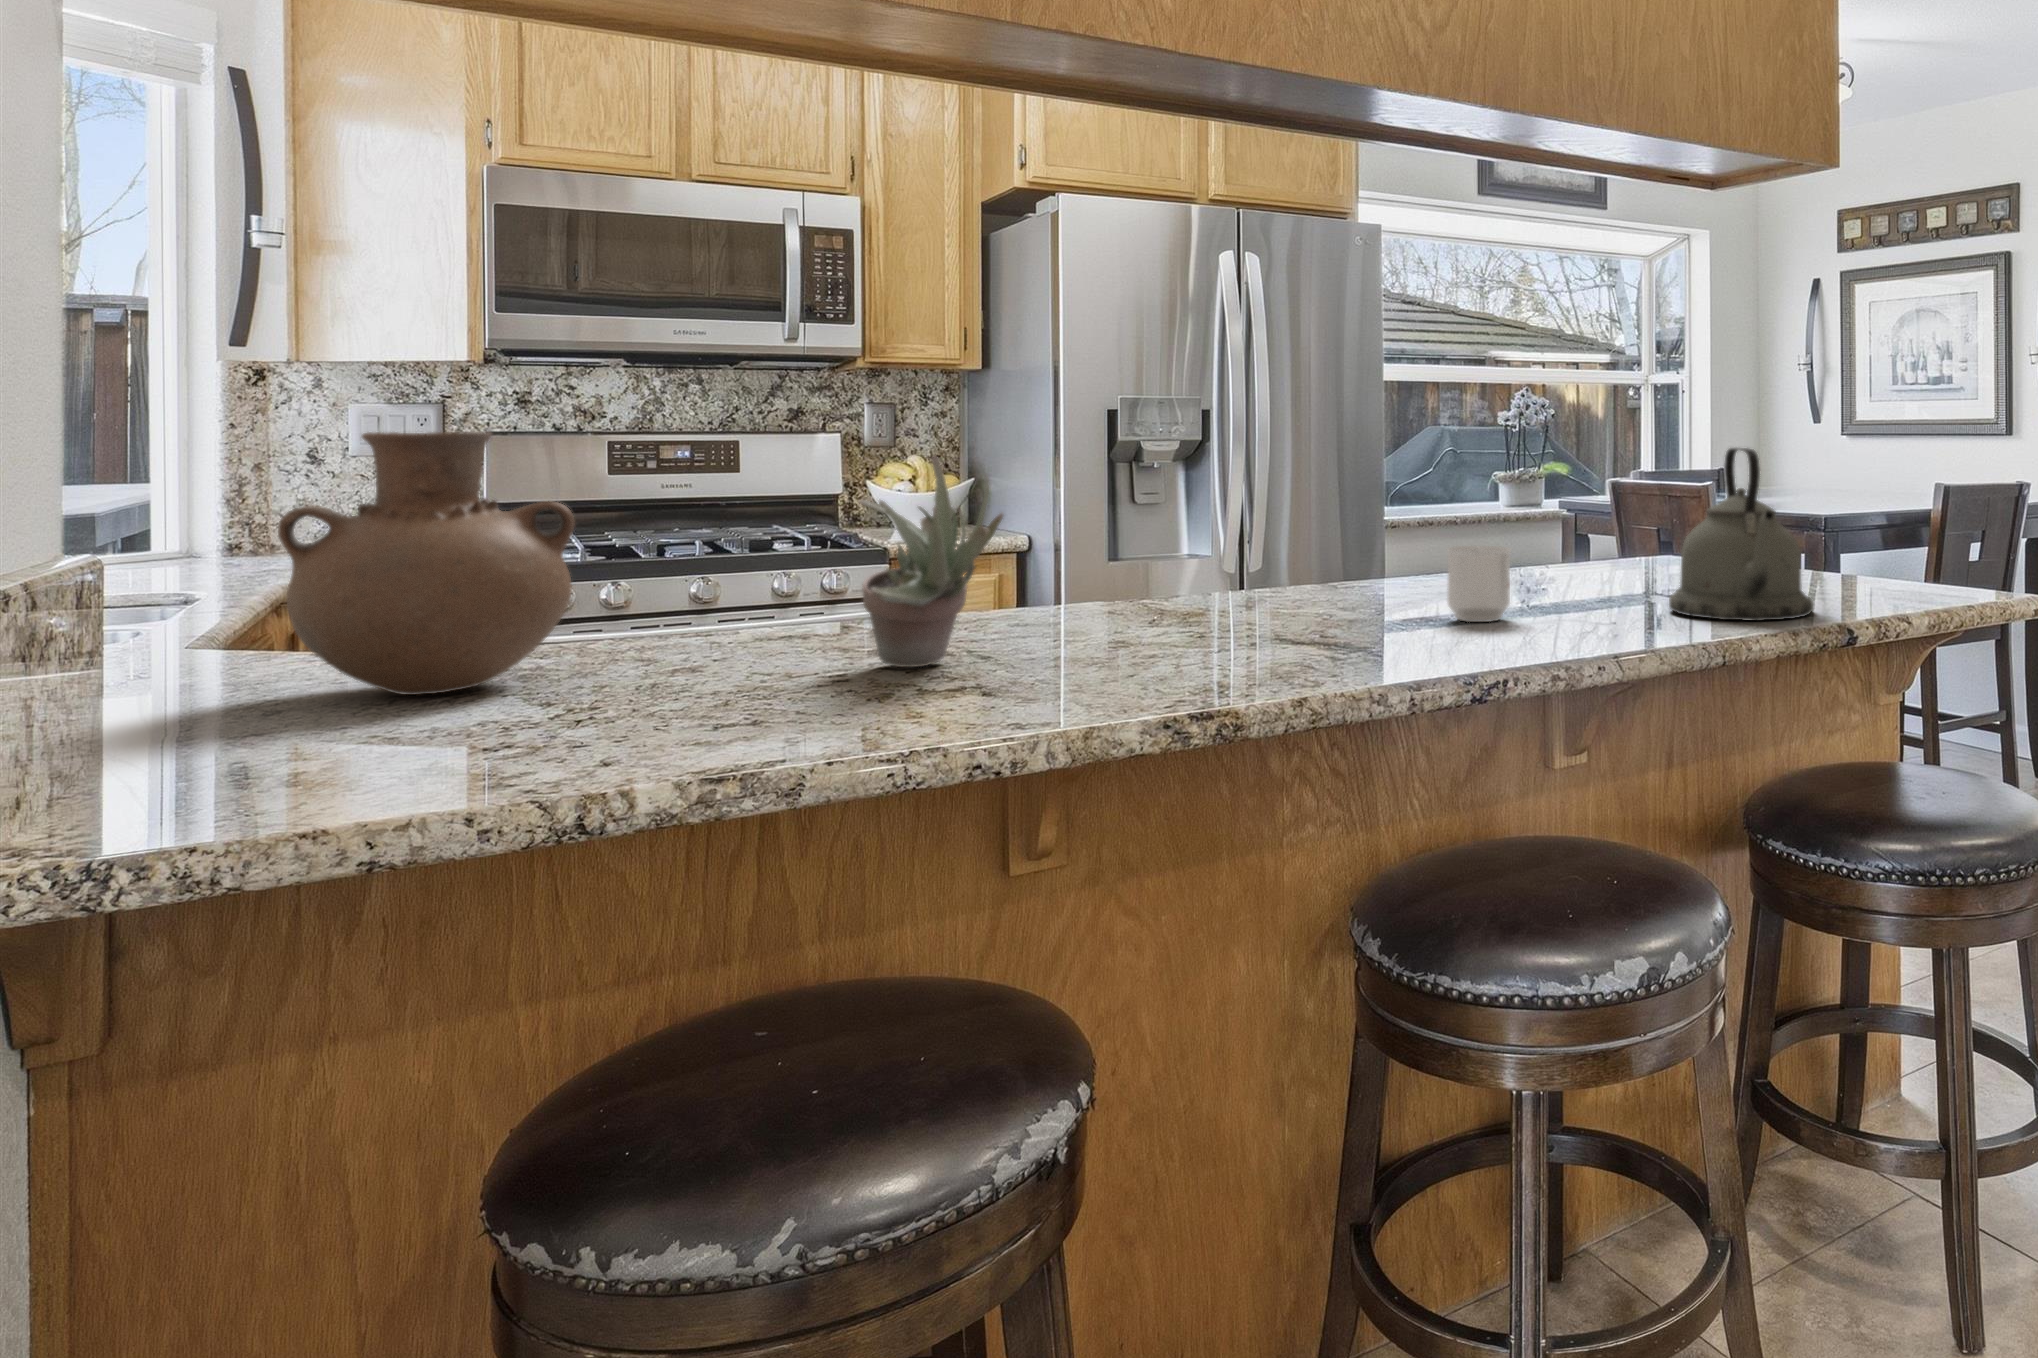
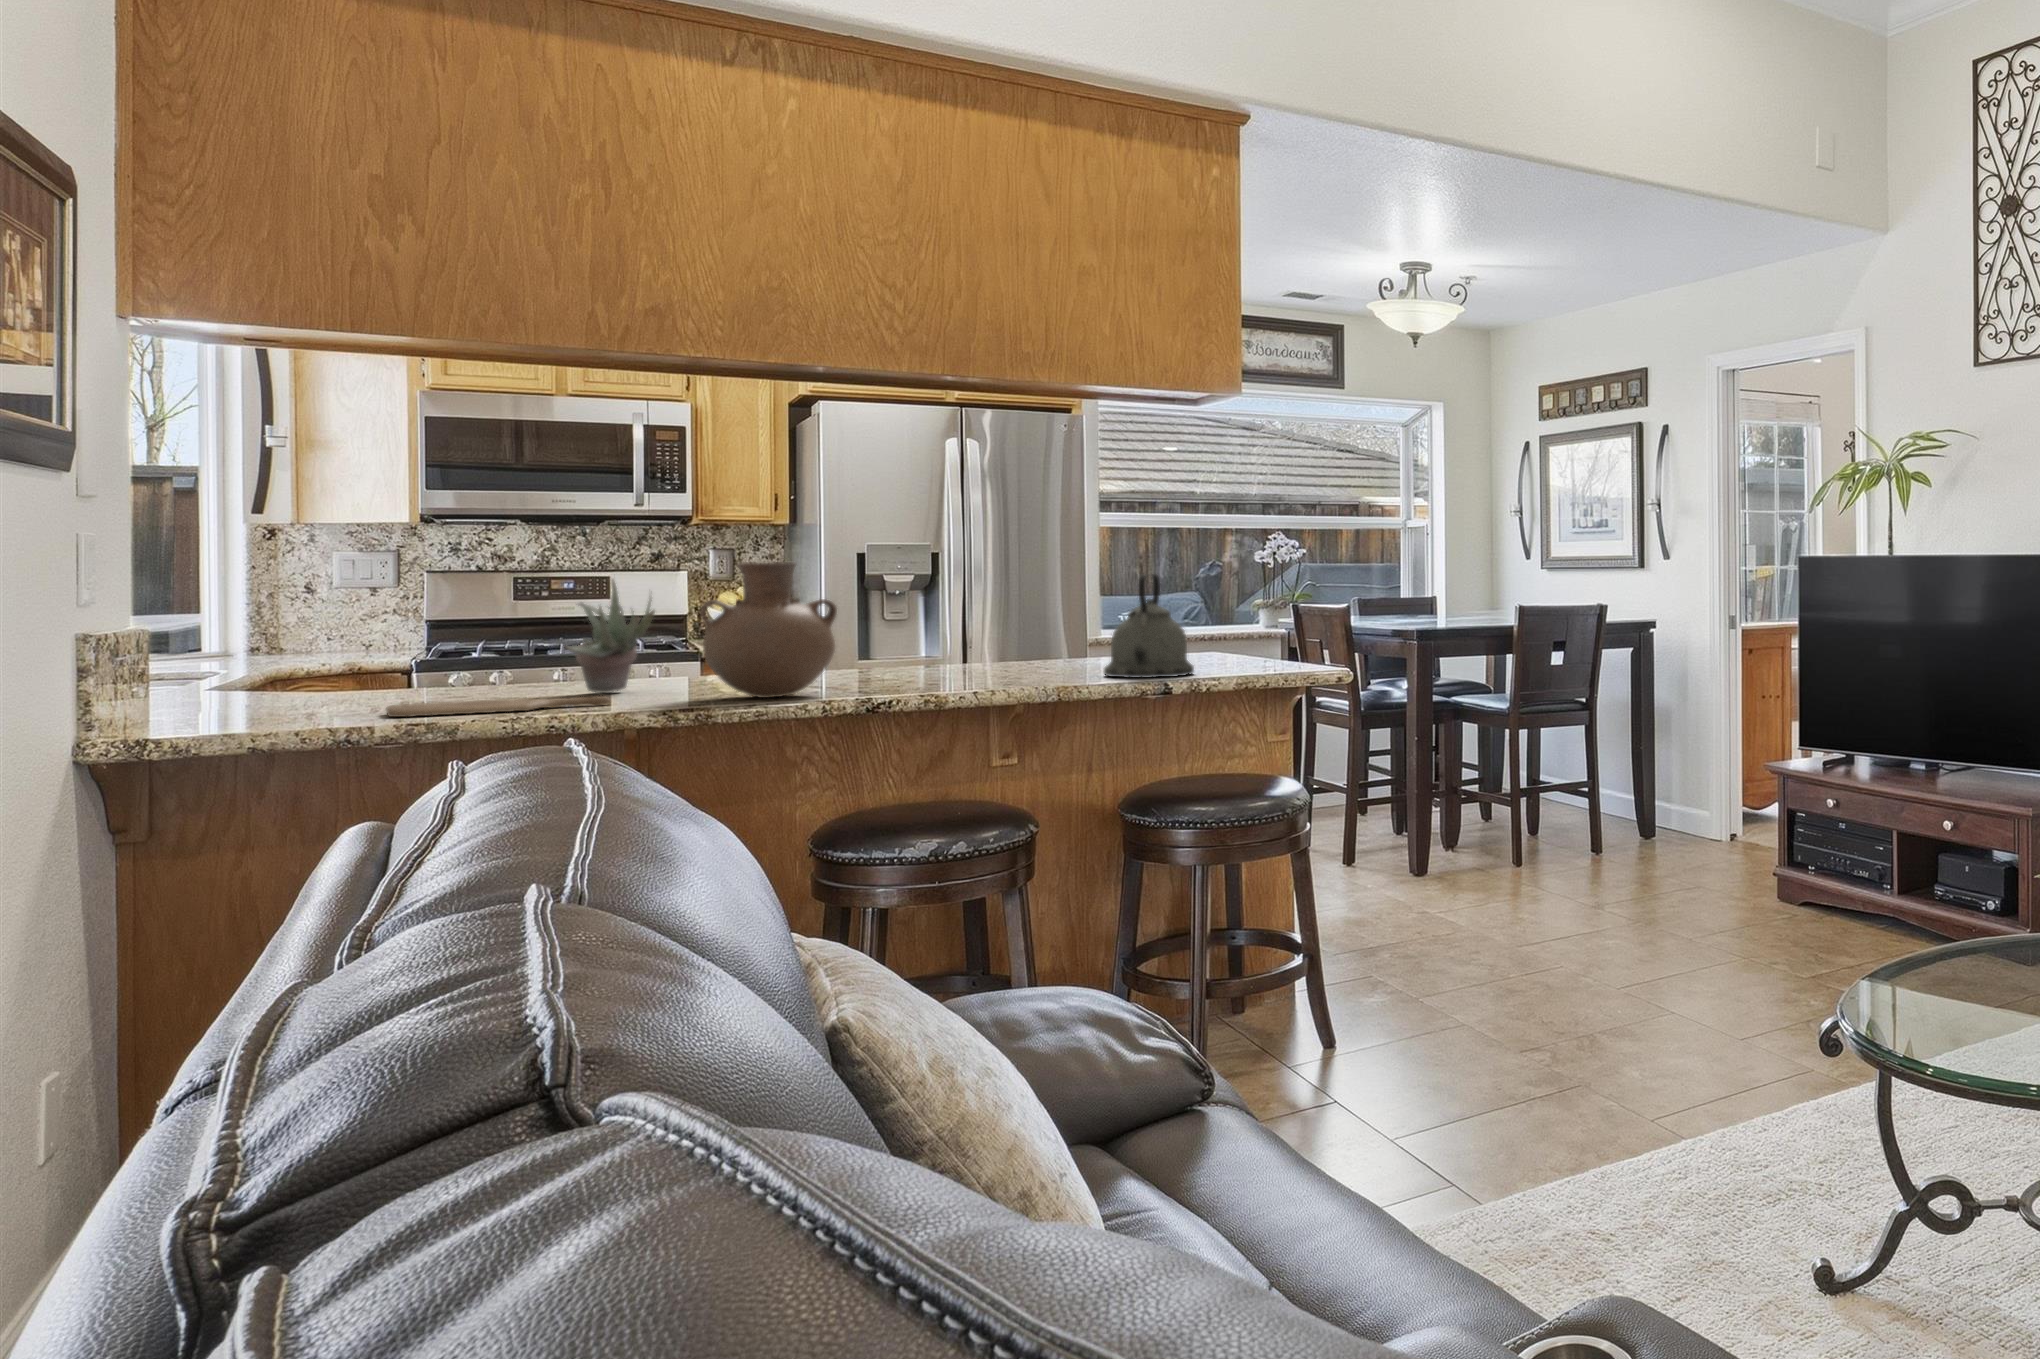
vase: present [278,431,575,695] -> present [700,562,837,698]
mug: present [1447,546,1511,622] -> none [957,634,1000,679]
cutting board: none [559,700,1000,781] -> present [386,696,610,717]

